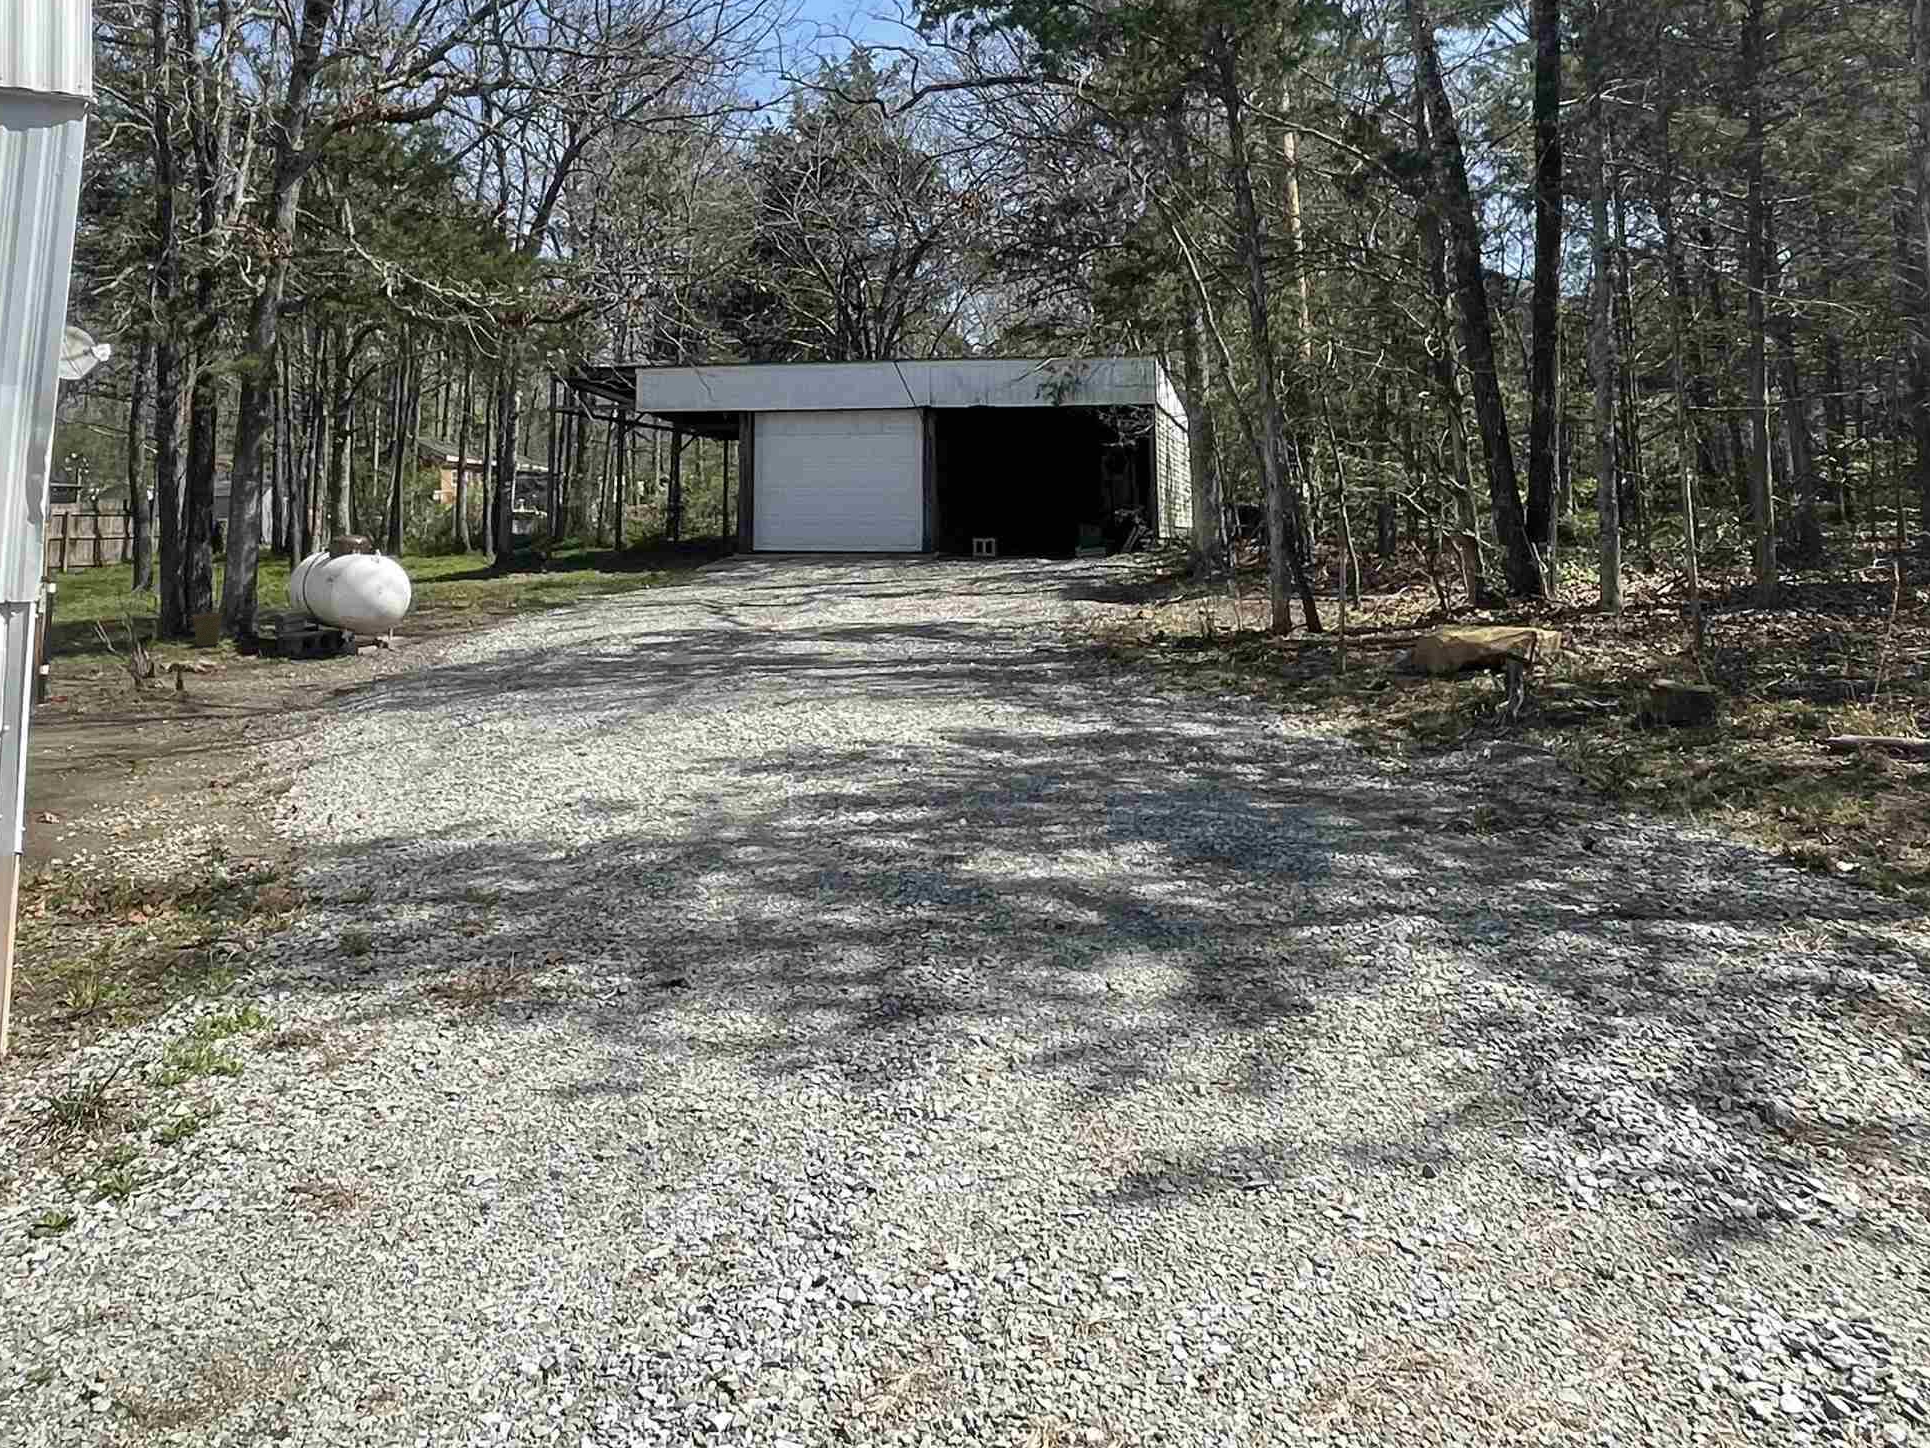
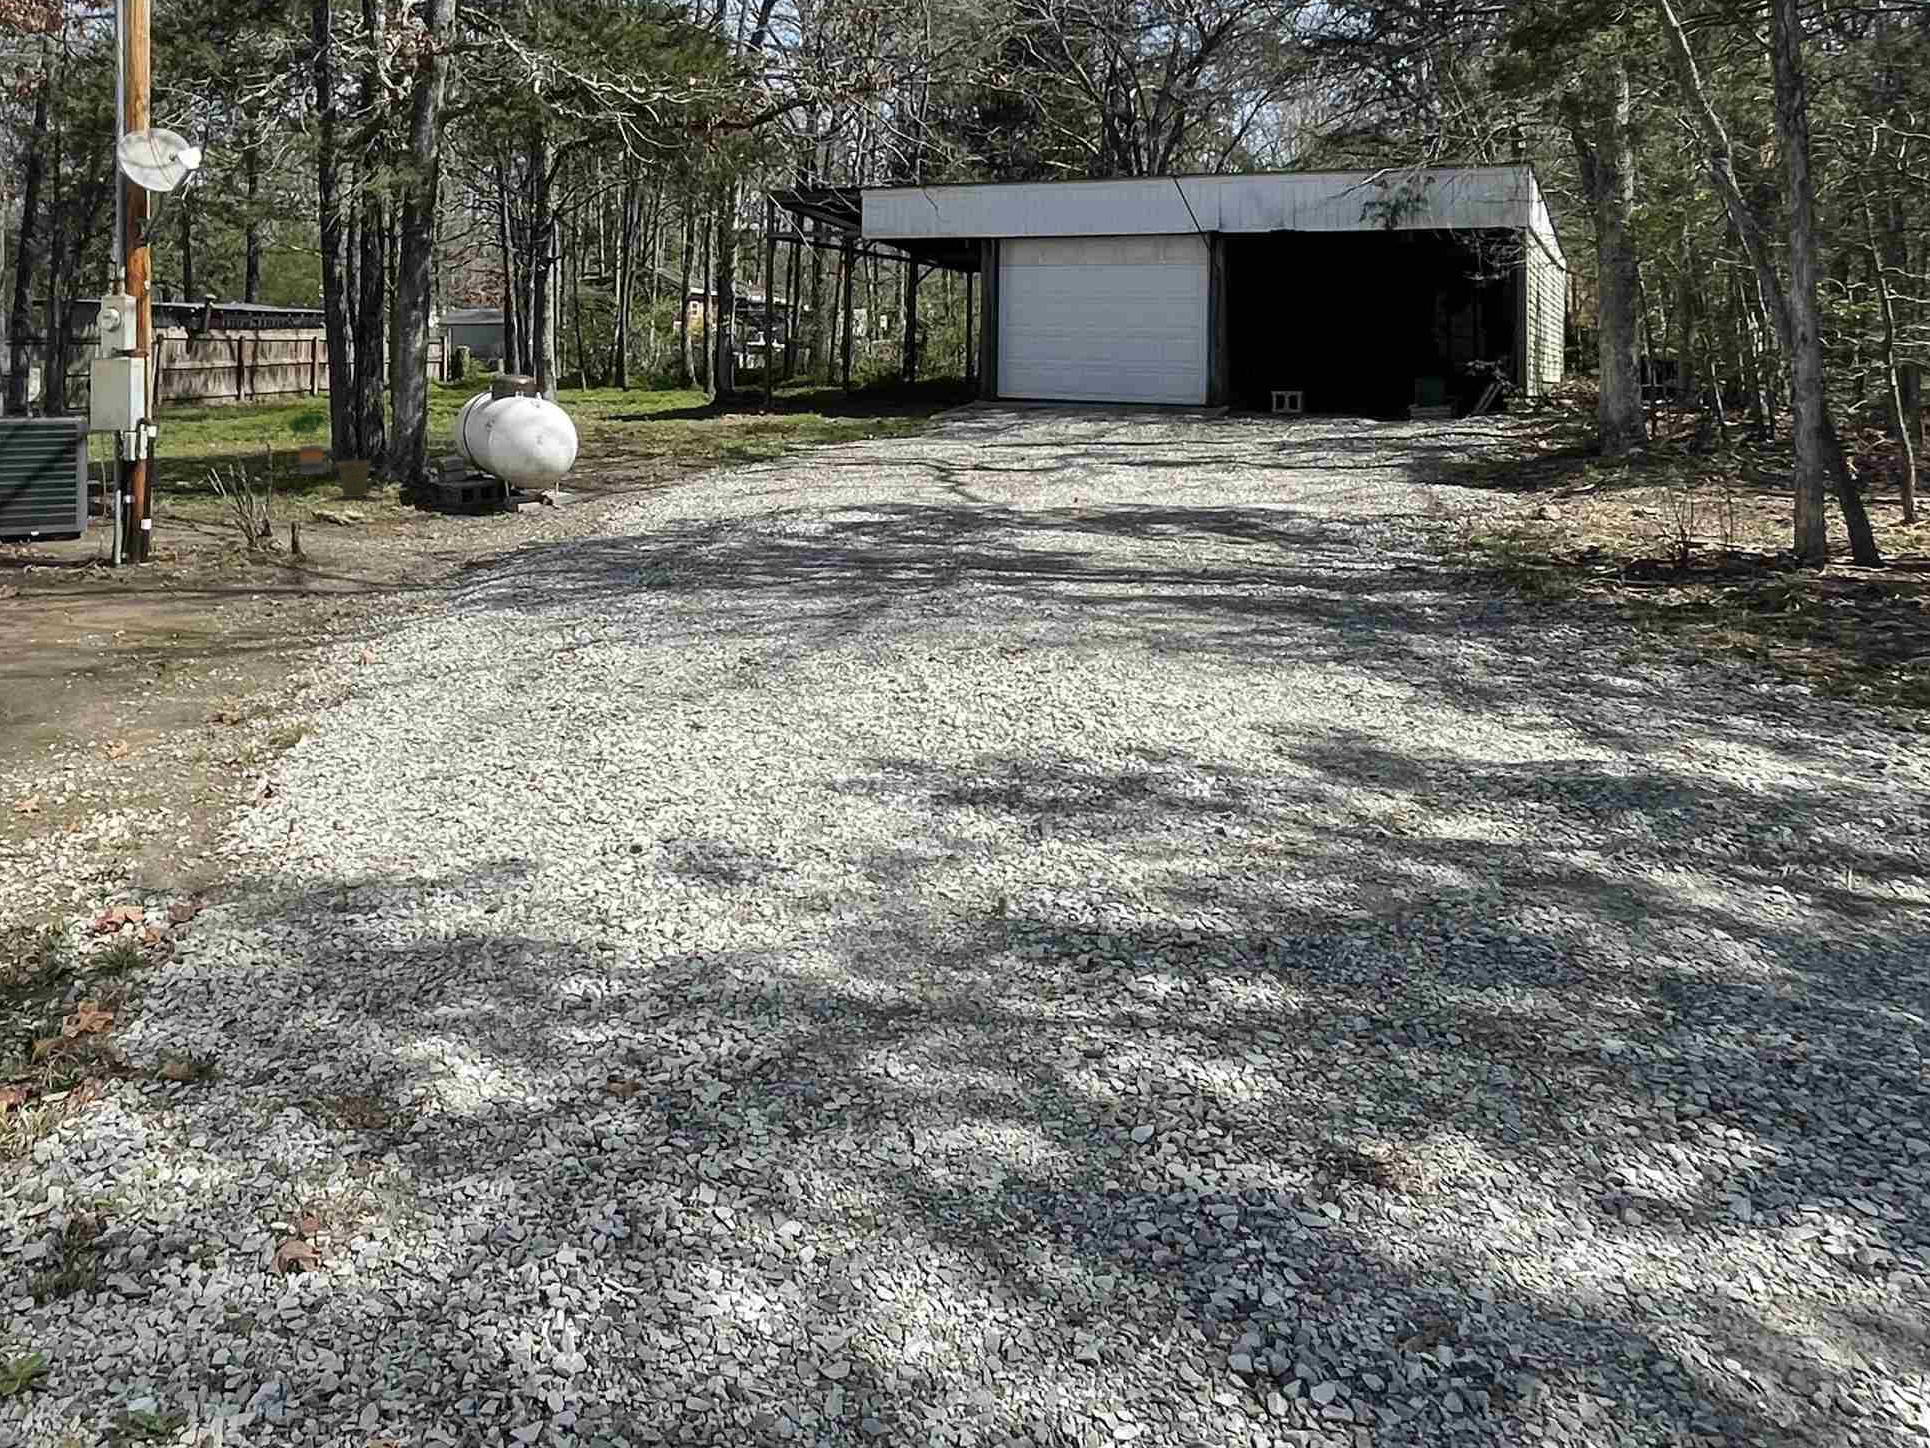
potted tree: none [128,574,172,632] -> present [290,413,331,475]

